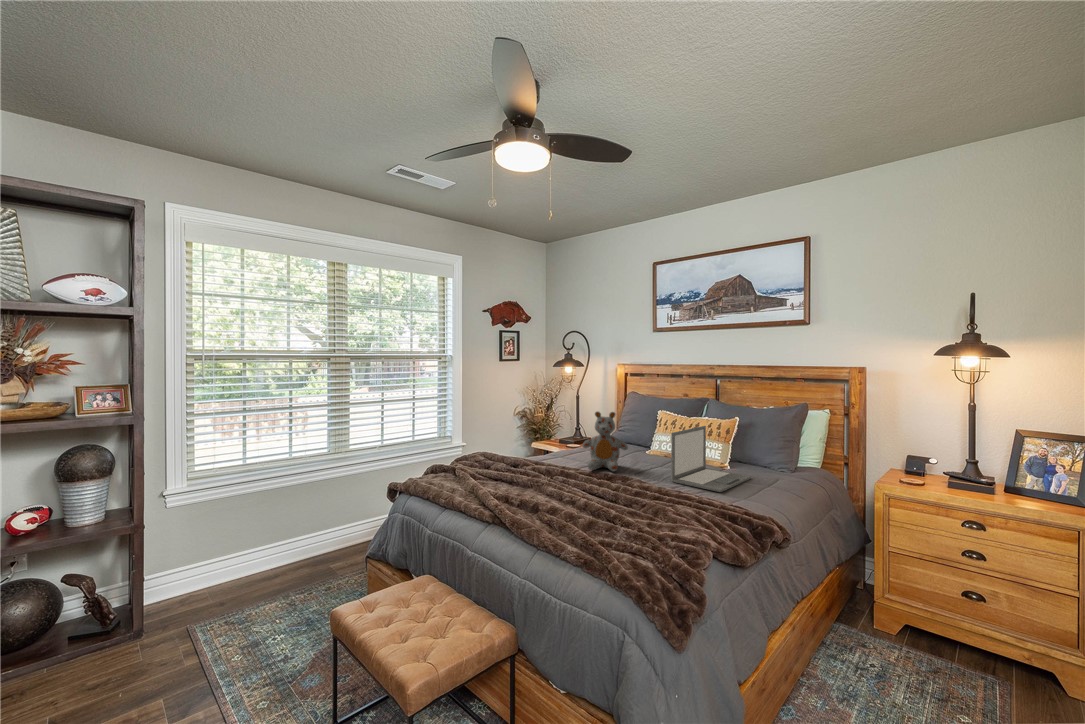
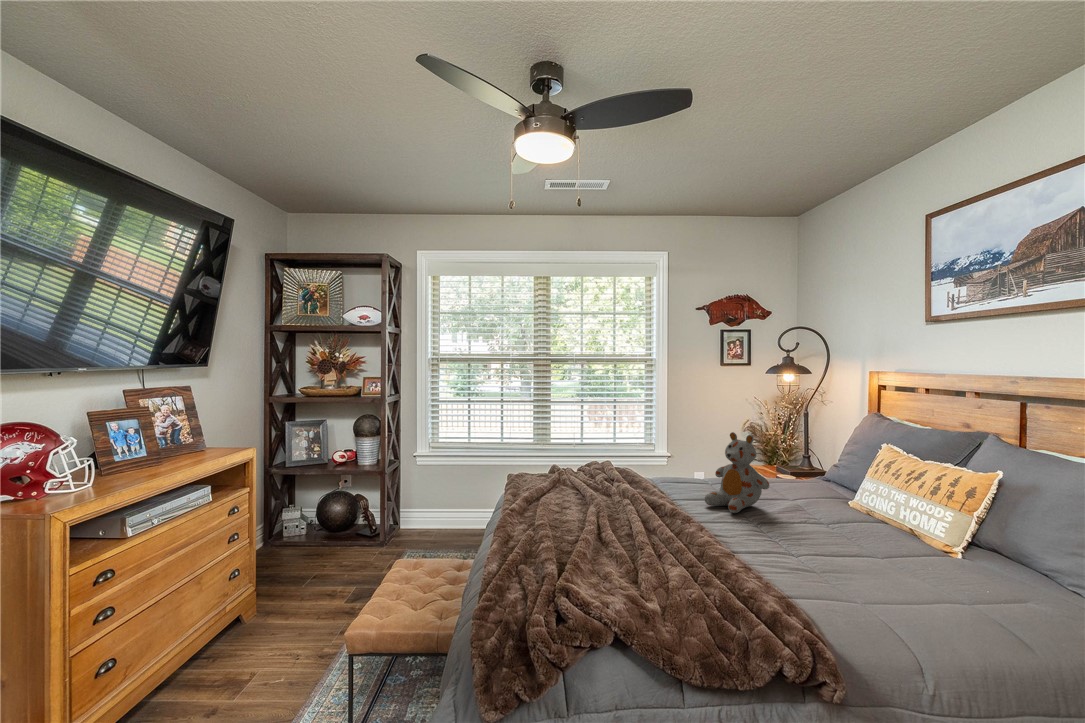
laptop: present [671,426,751,492] -> none [785,473,950,581]

